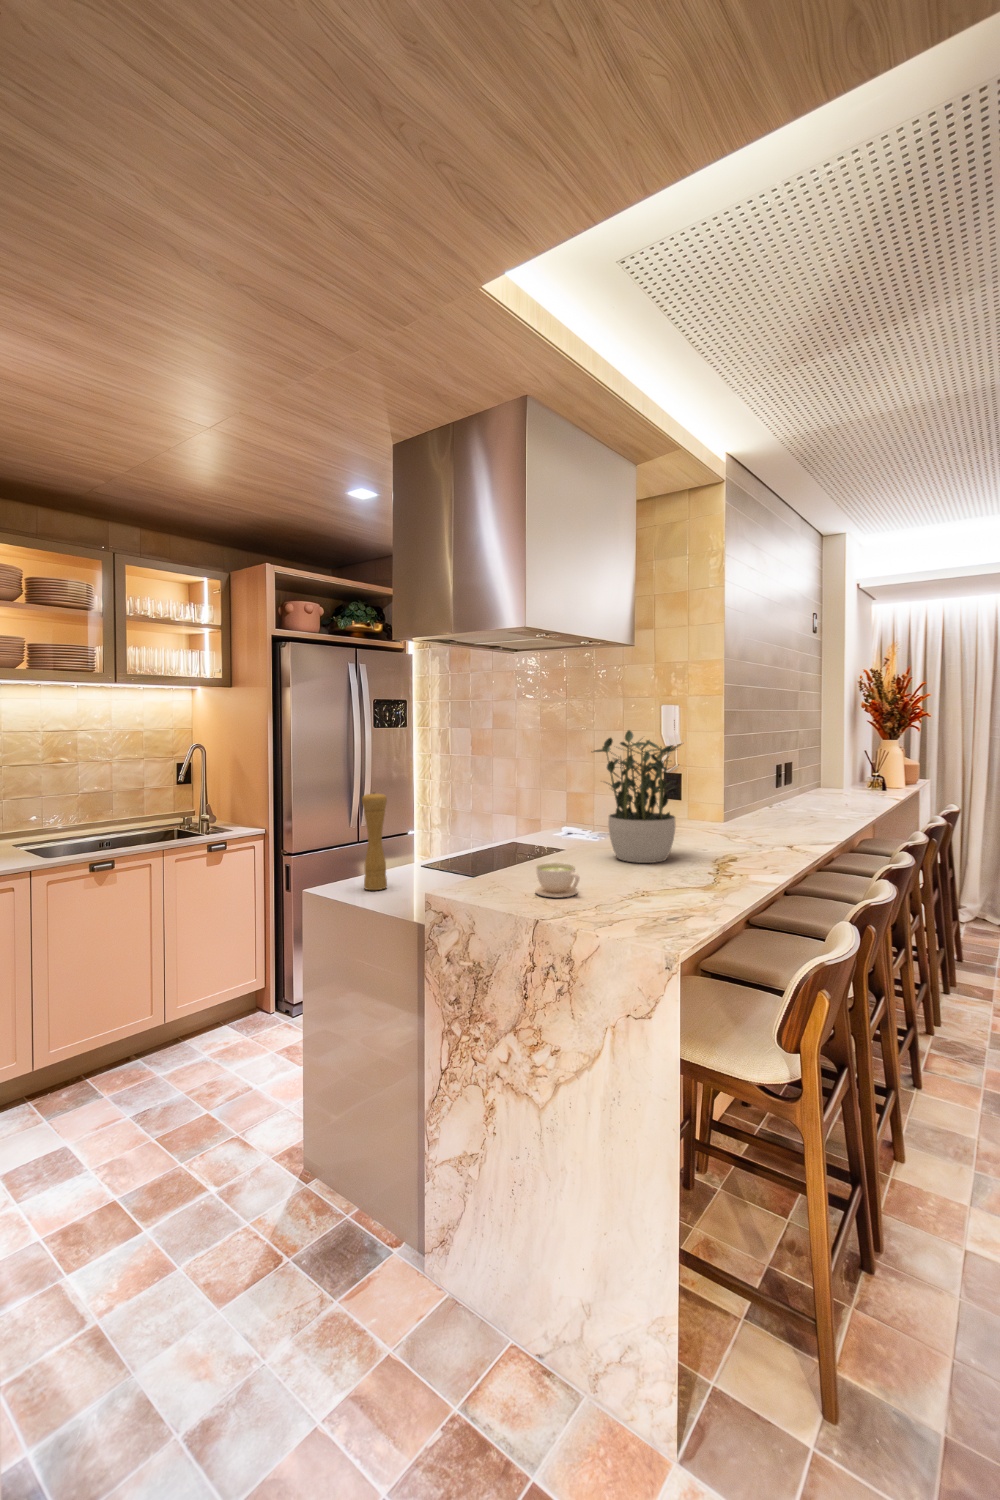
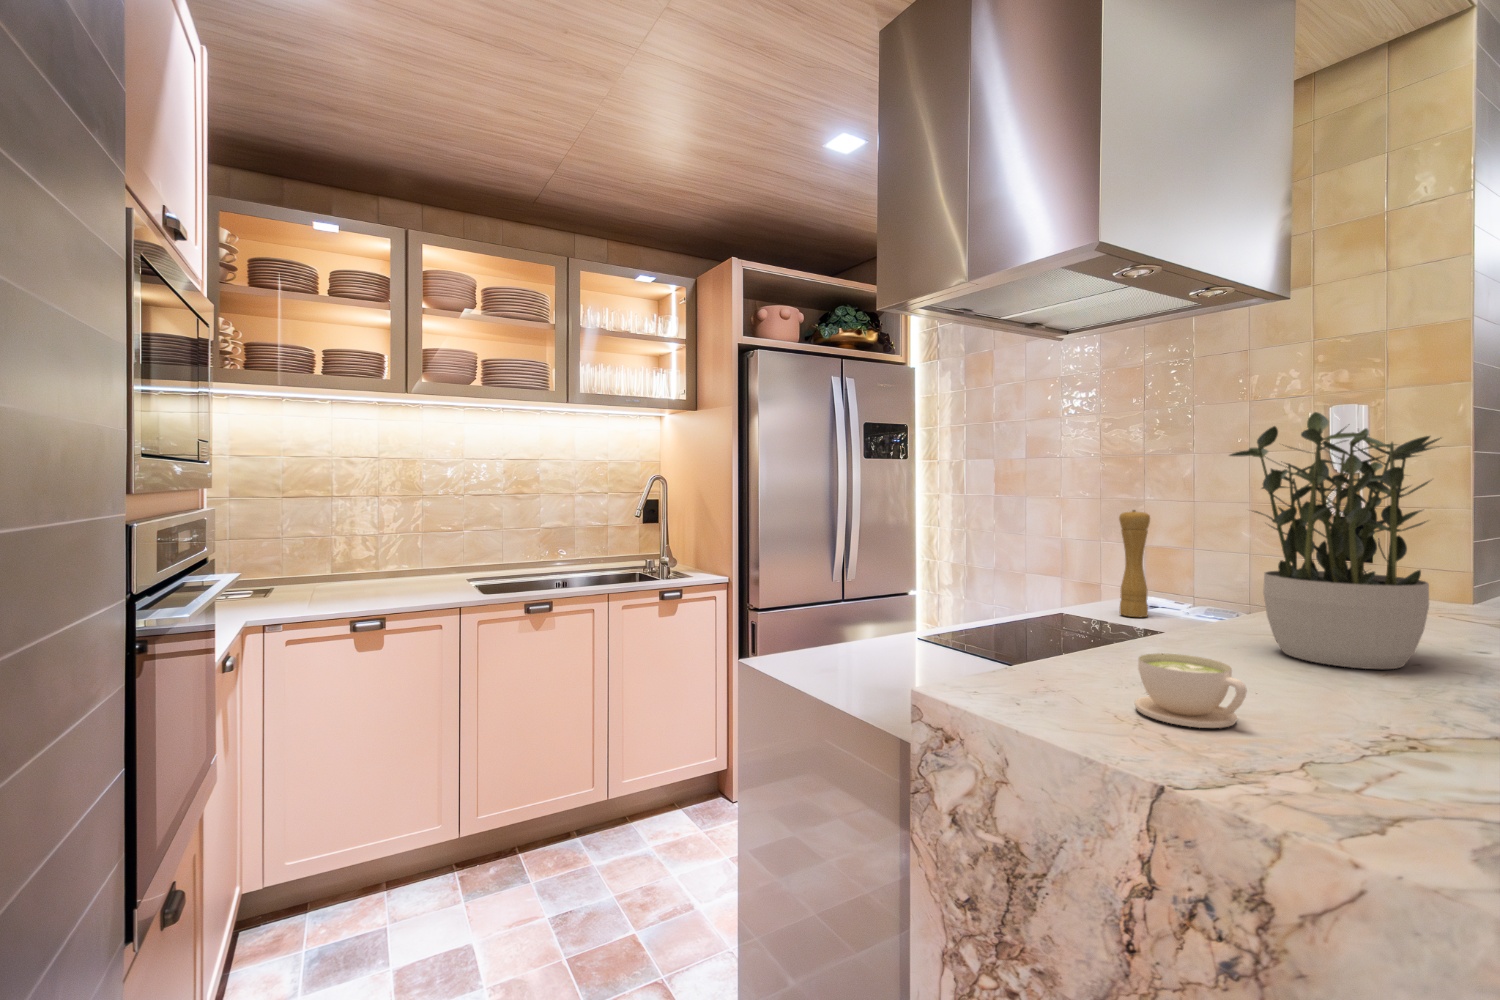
pepper mill: present [362,792,387,890] -> present [1119,510,1150,617]

